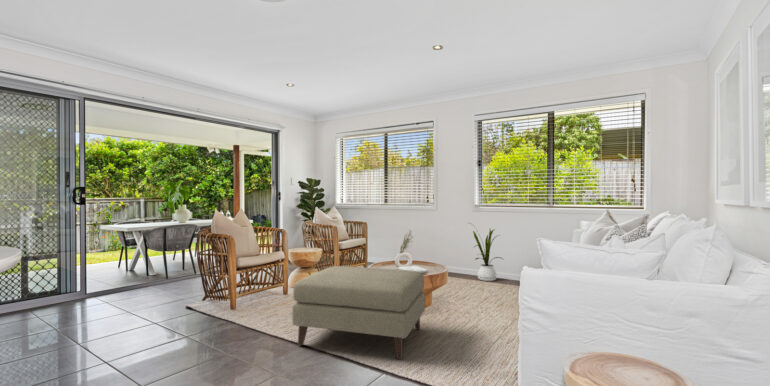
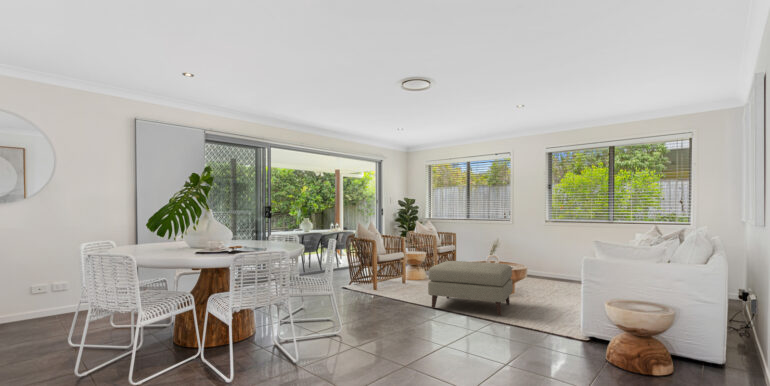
house plant: present [473,229,501,281] -> none [540,233,573,280]

